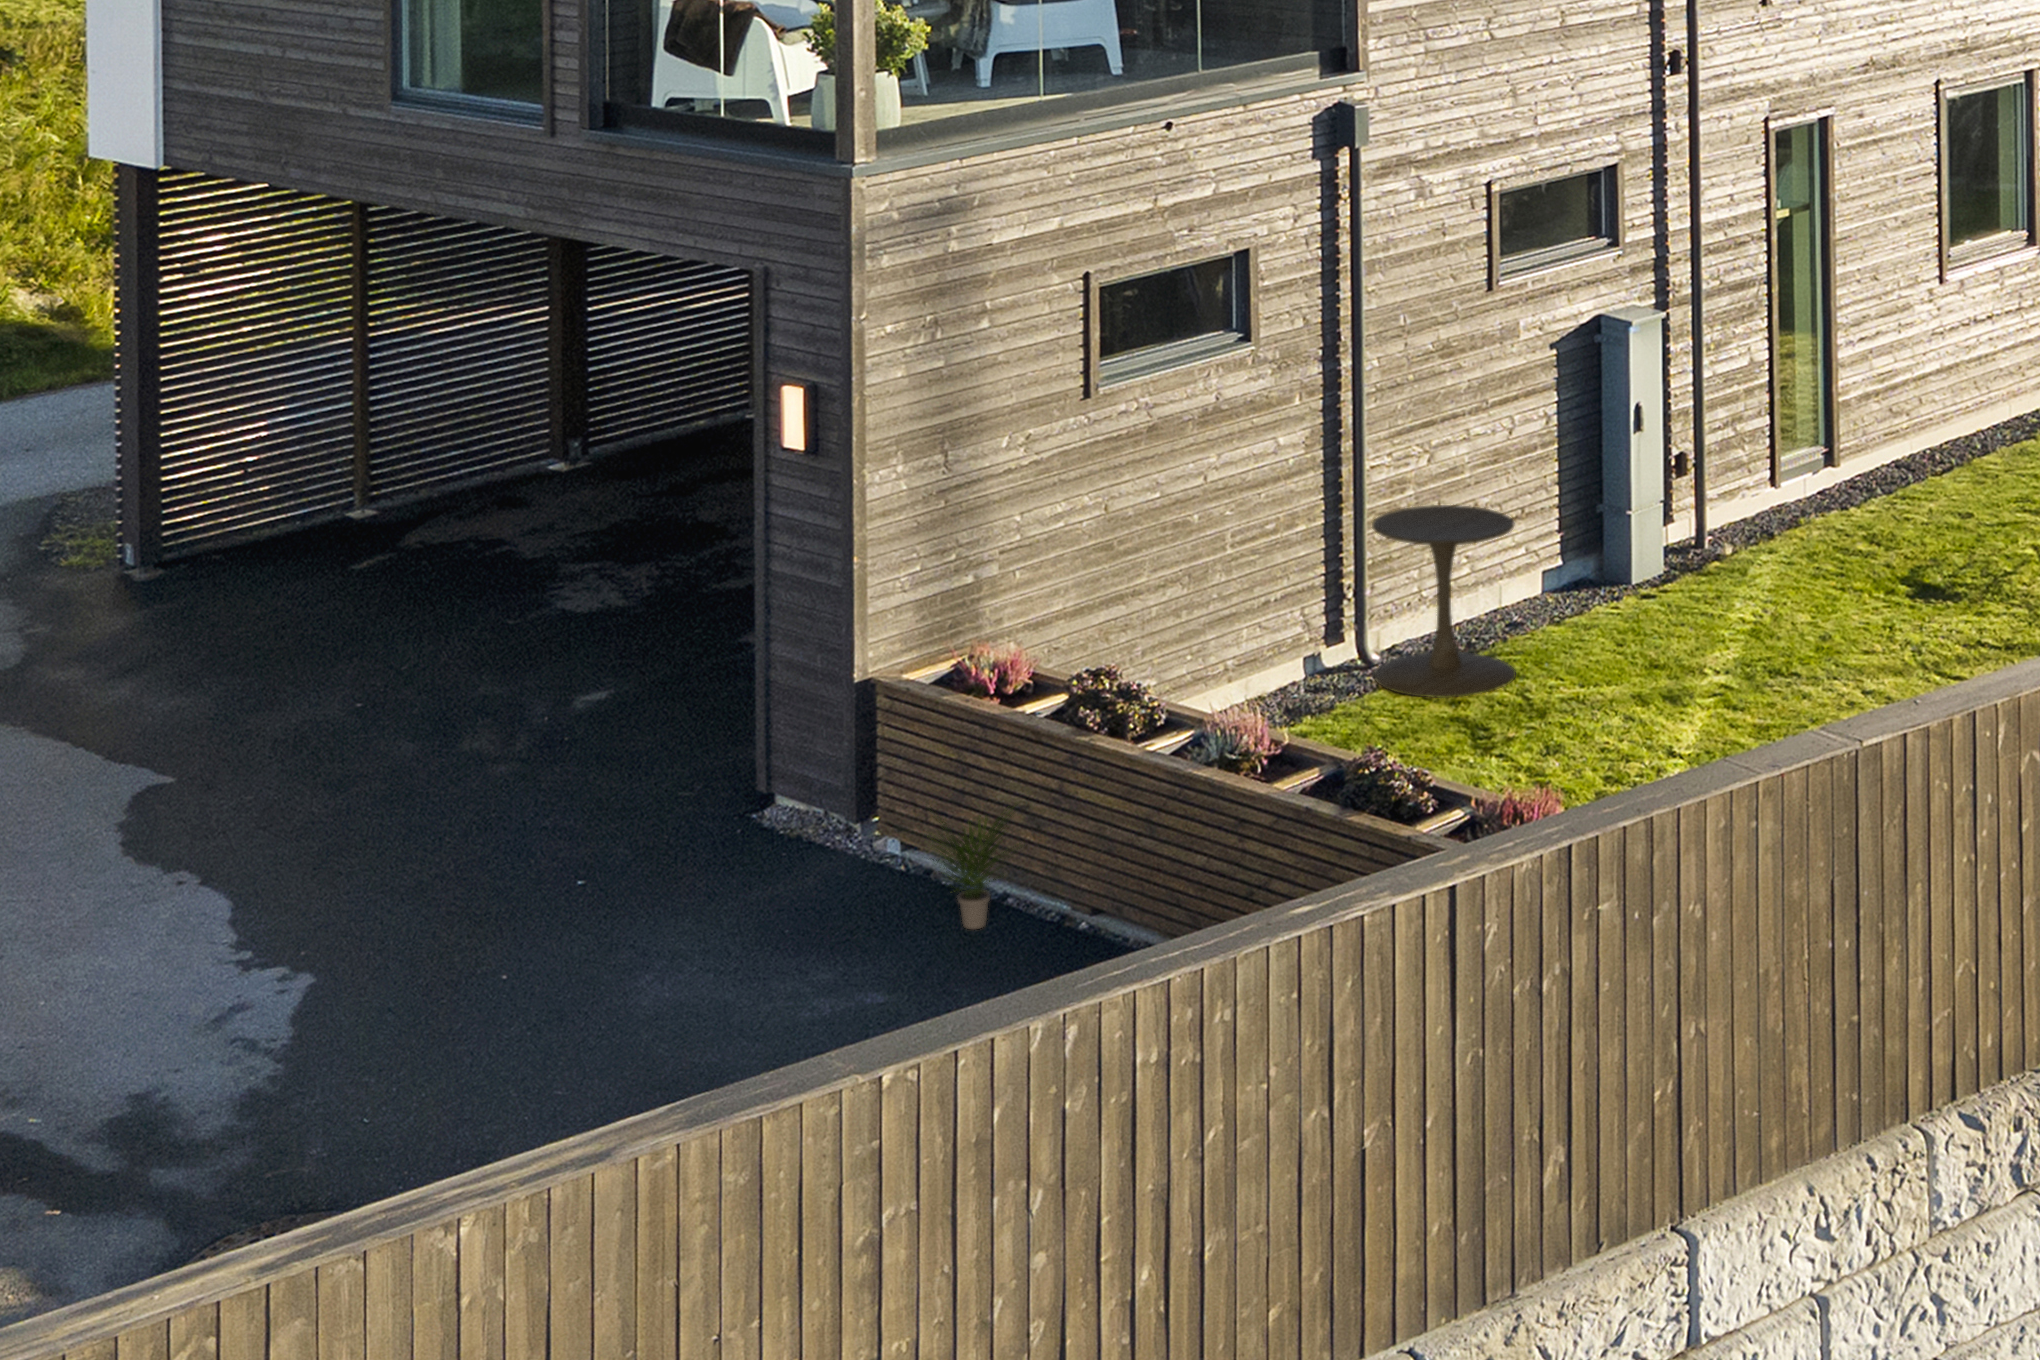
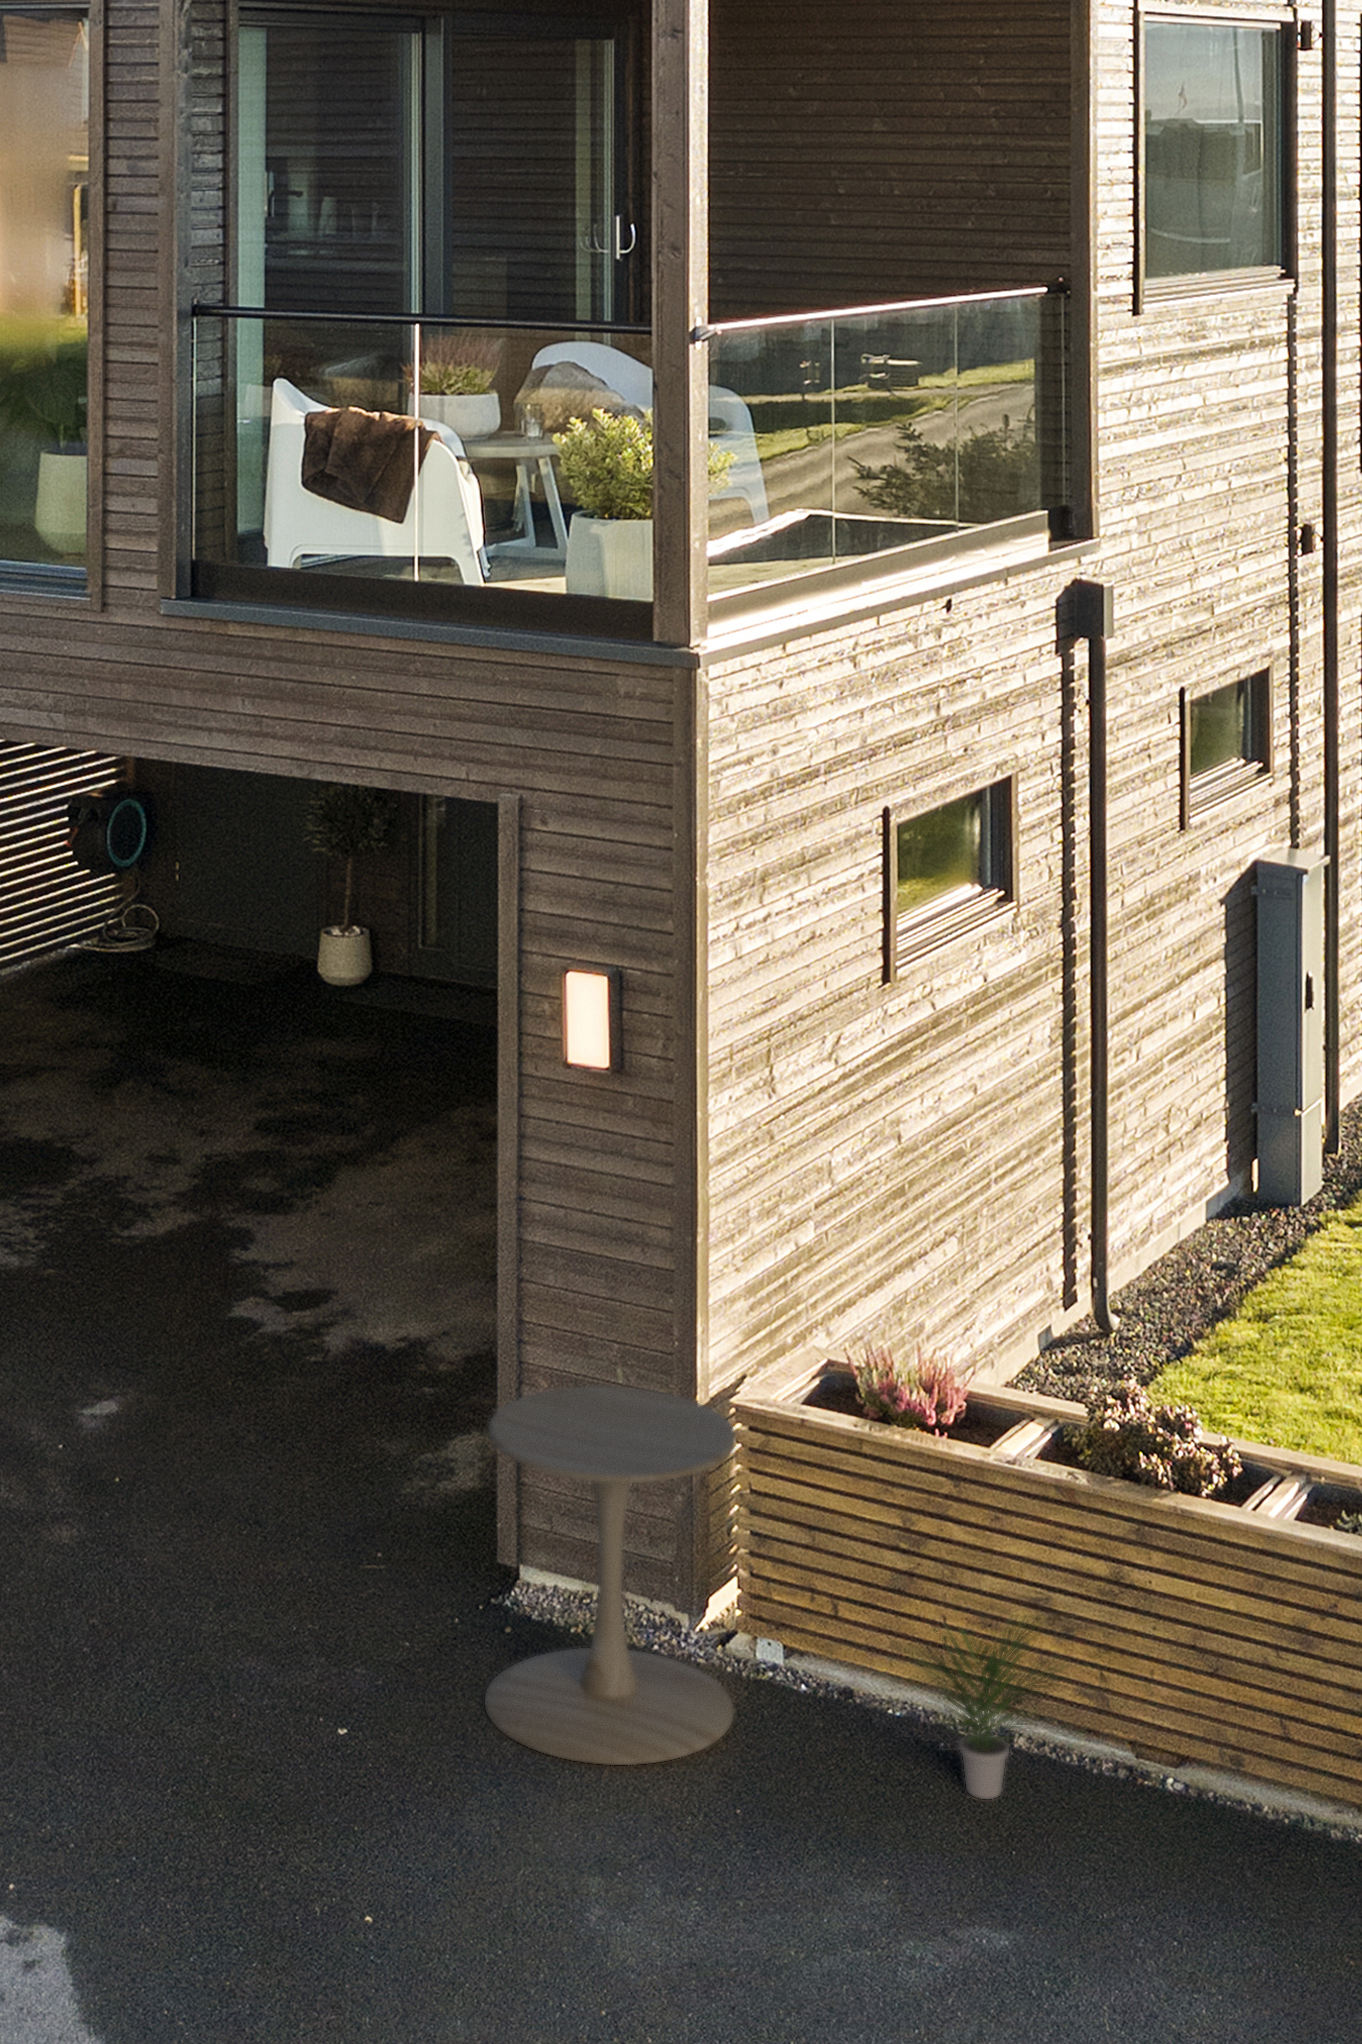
pedestal table: present [1372,505,1516,698] -> present [485,1386,736,1765]

